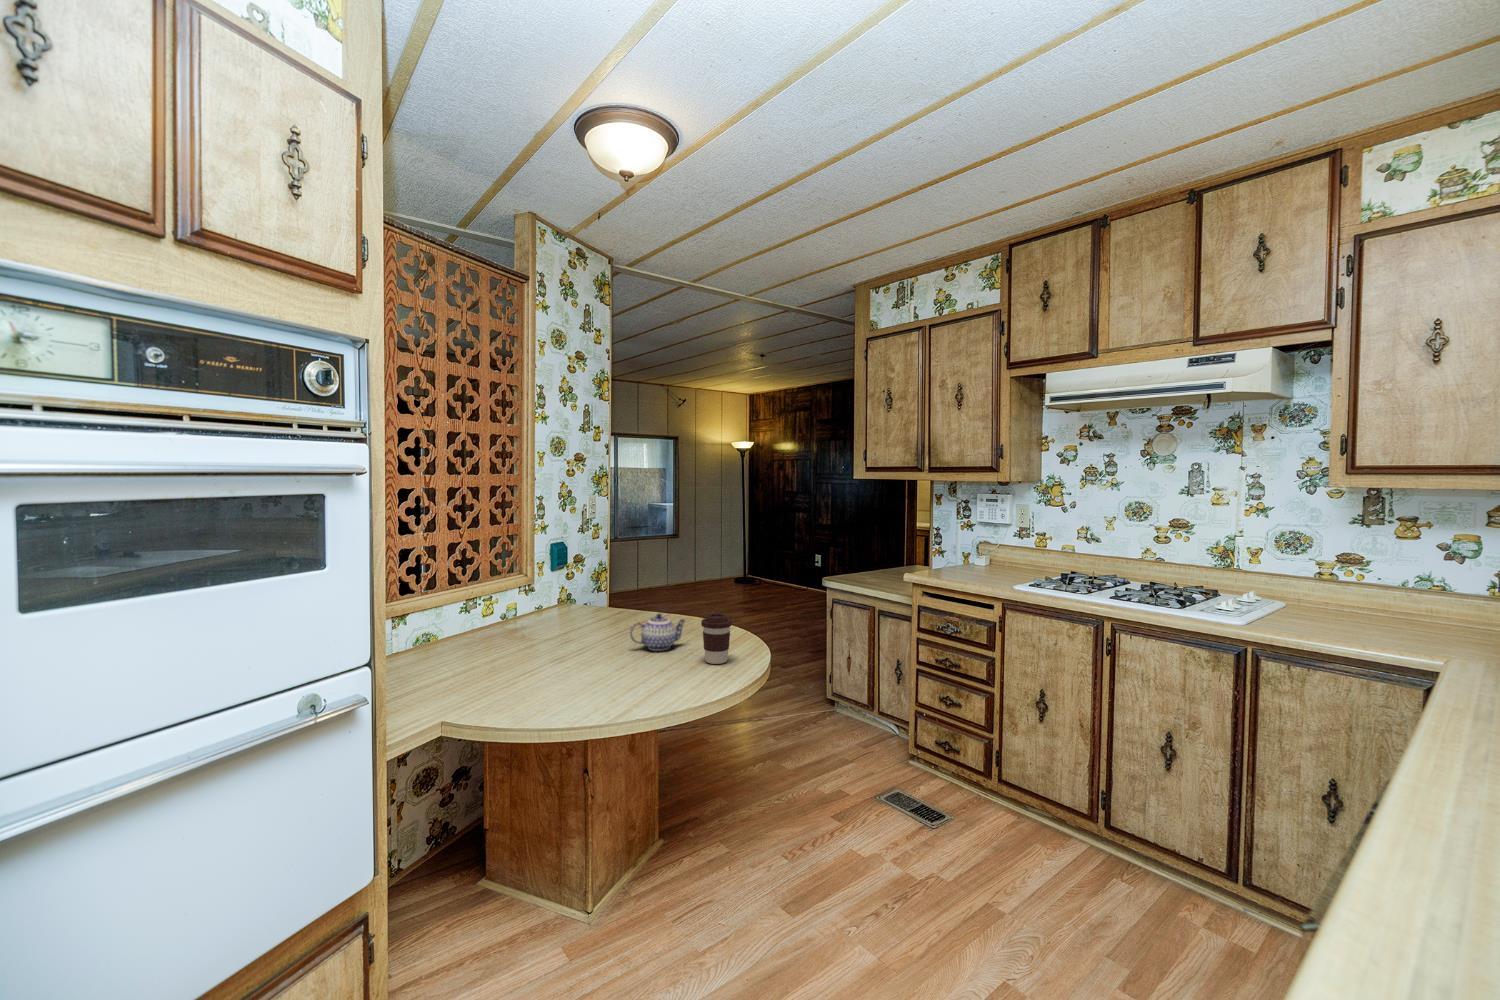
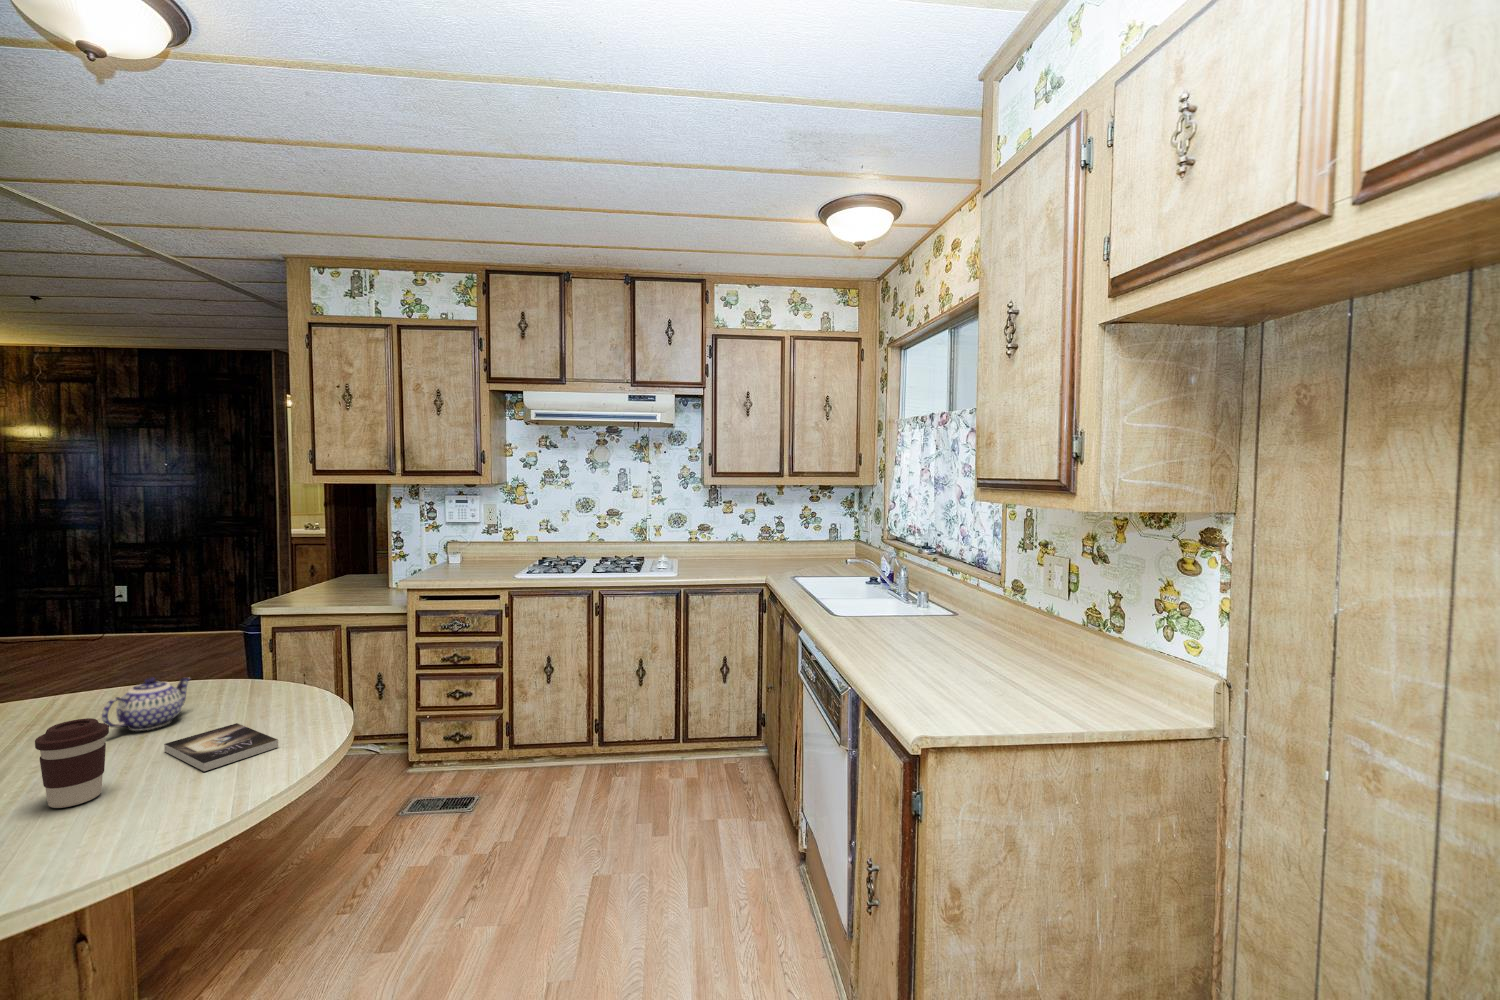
coffee cup: present [701,614,732,664] -> present [35,718,109,808]
book: none [626,663,681,690] -> present [164,723,278,771]

